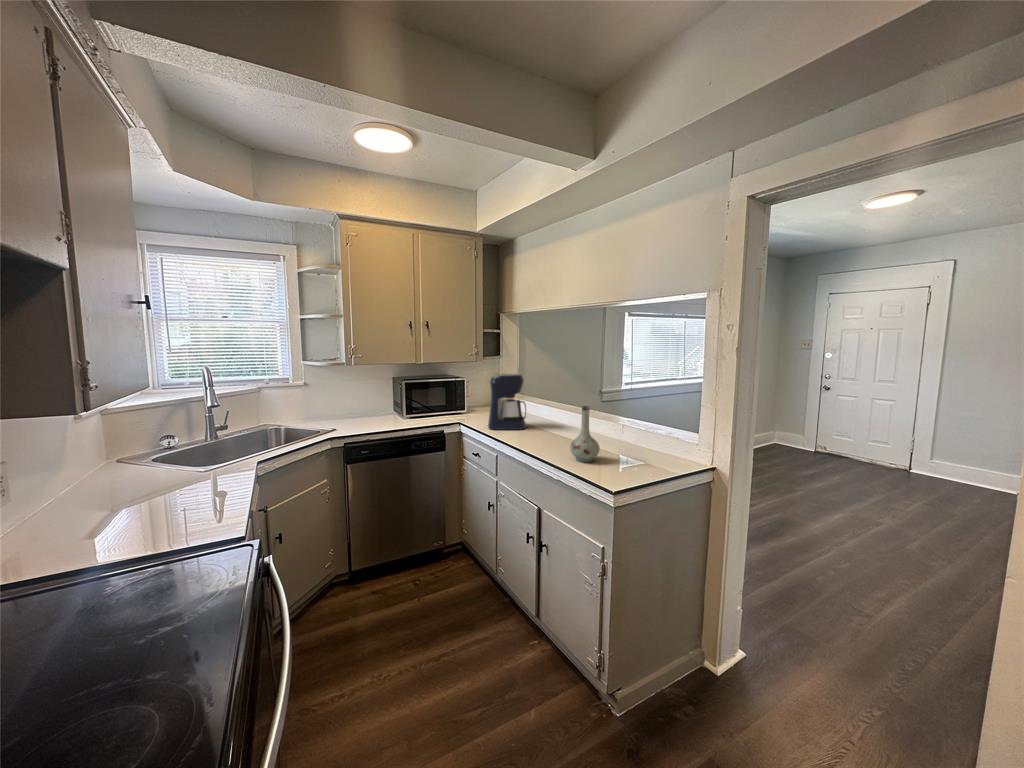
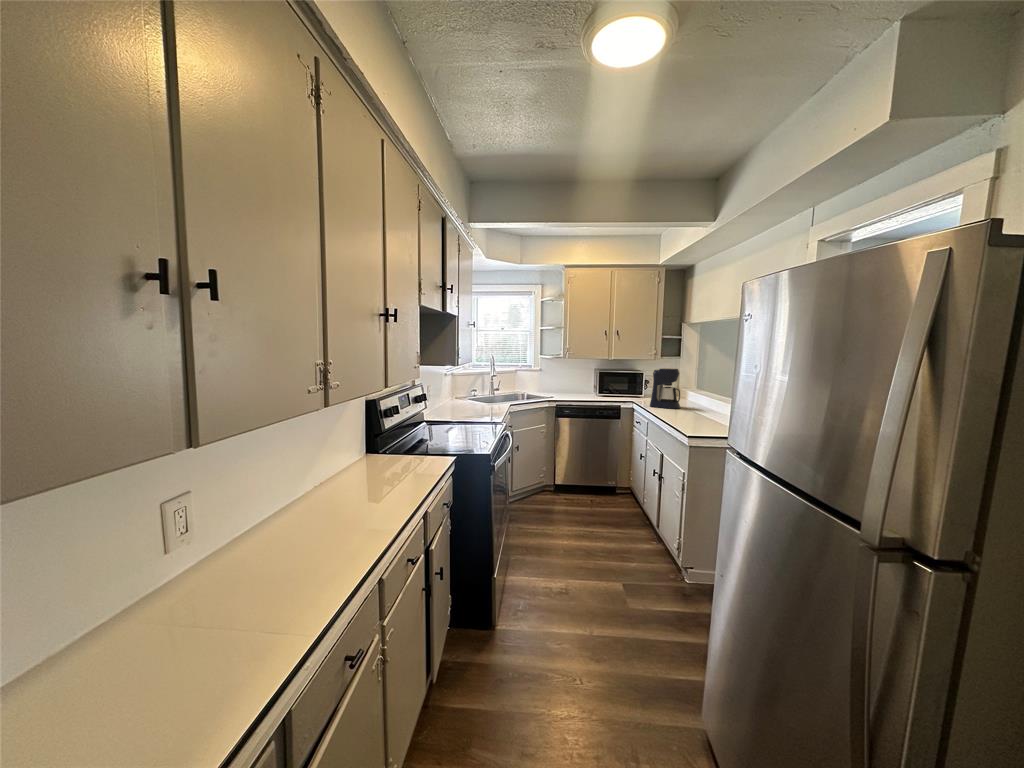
vase: present [570,406,600,462] -> none [682,387,704,425]

